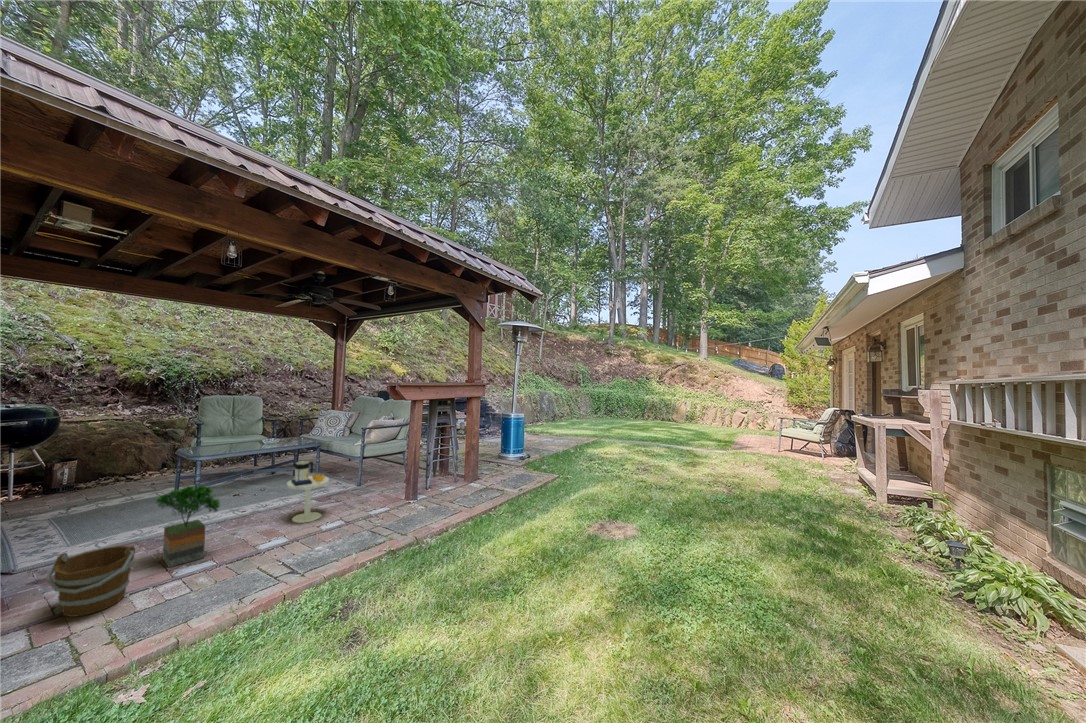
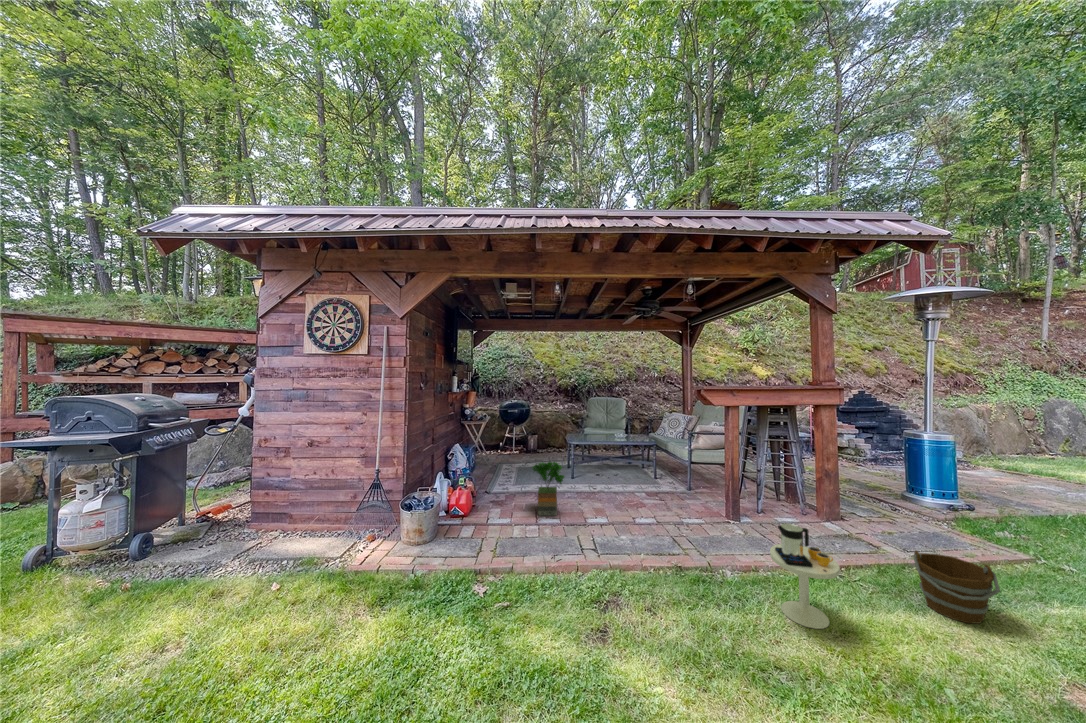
side table: present [287,461,329,523] -> present [770,523,840,629]
bucket: present [46,546,135,617] -> present [913,551,1000,624]

